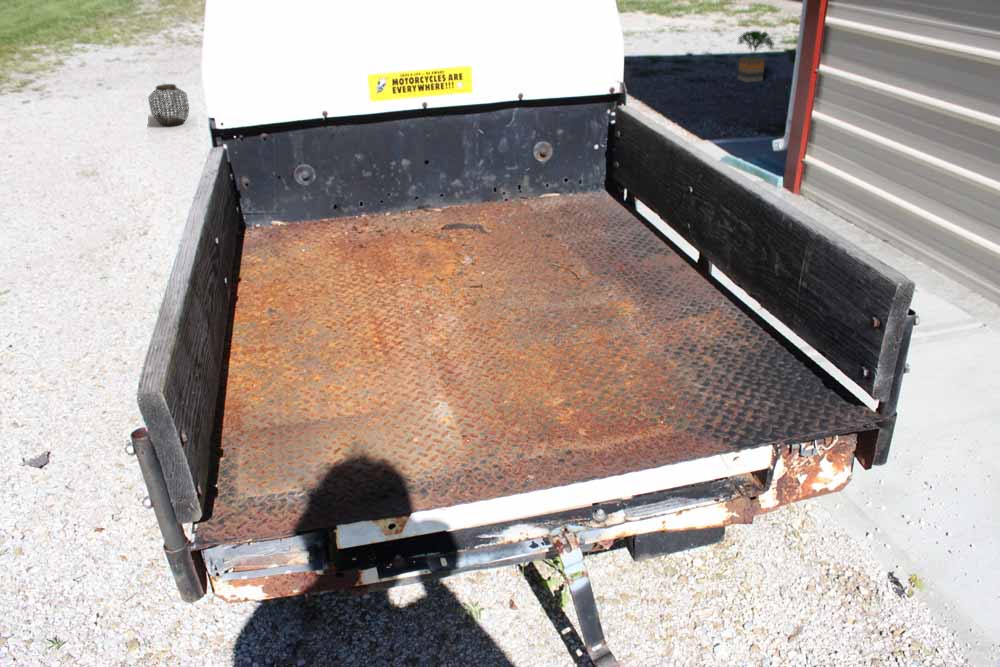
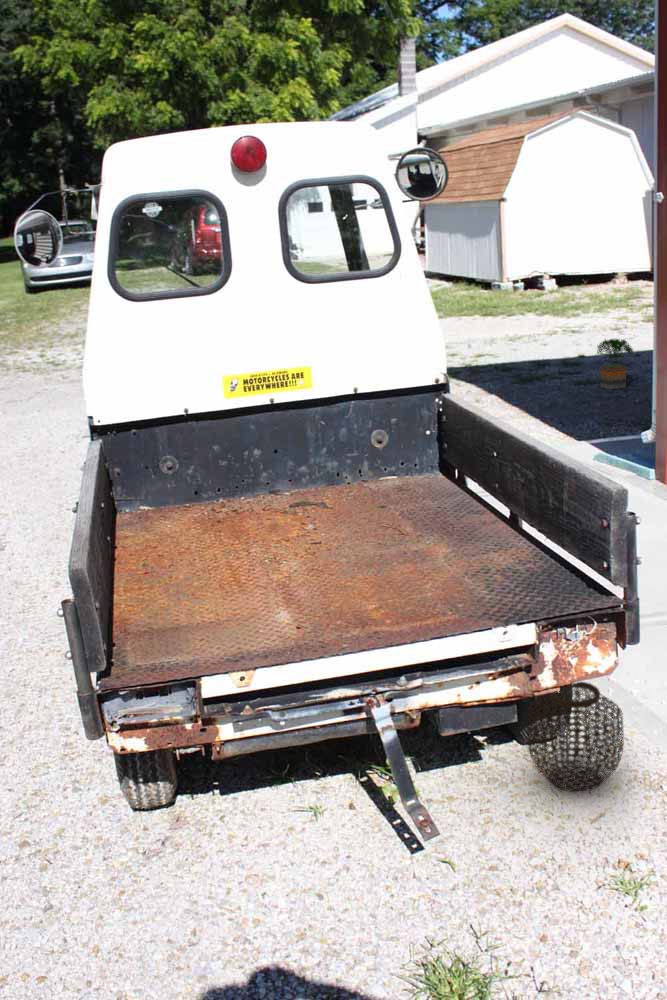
woven basket: present [149,84,189,126] -> present [527,682,624,791]

